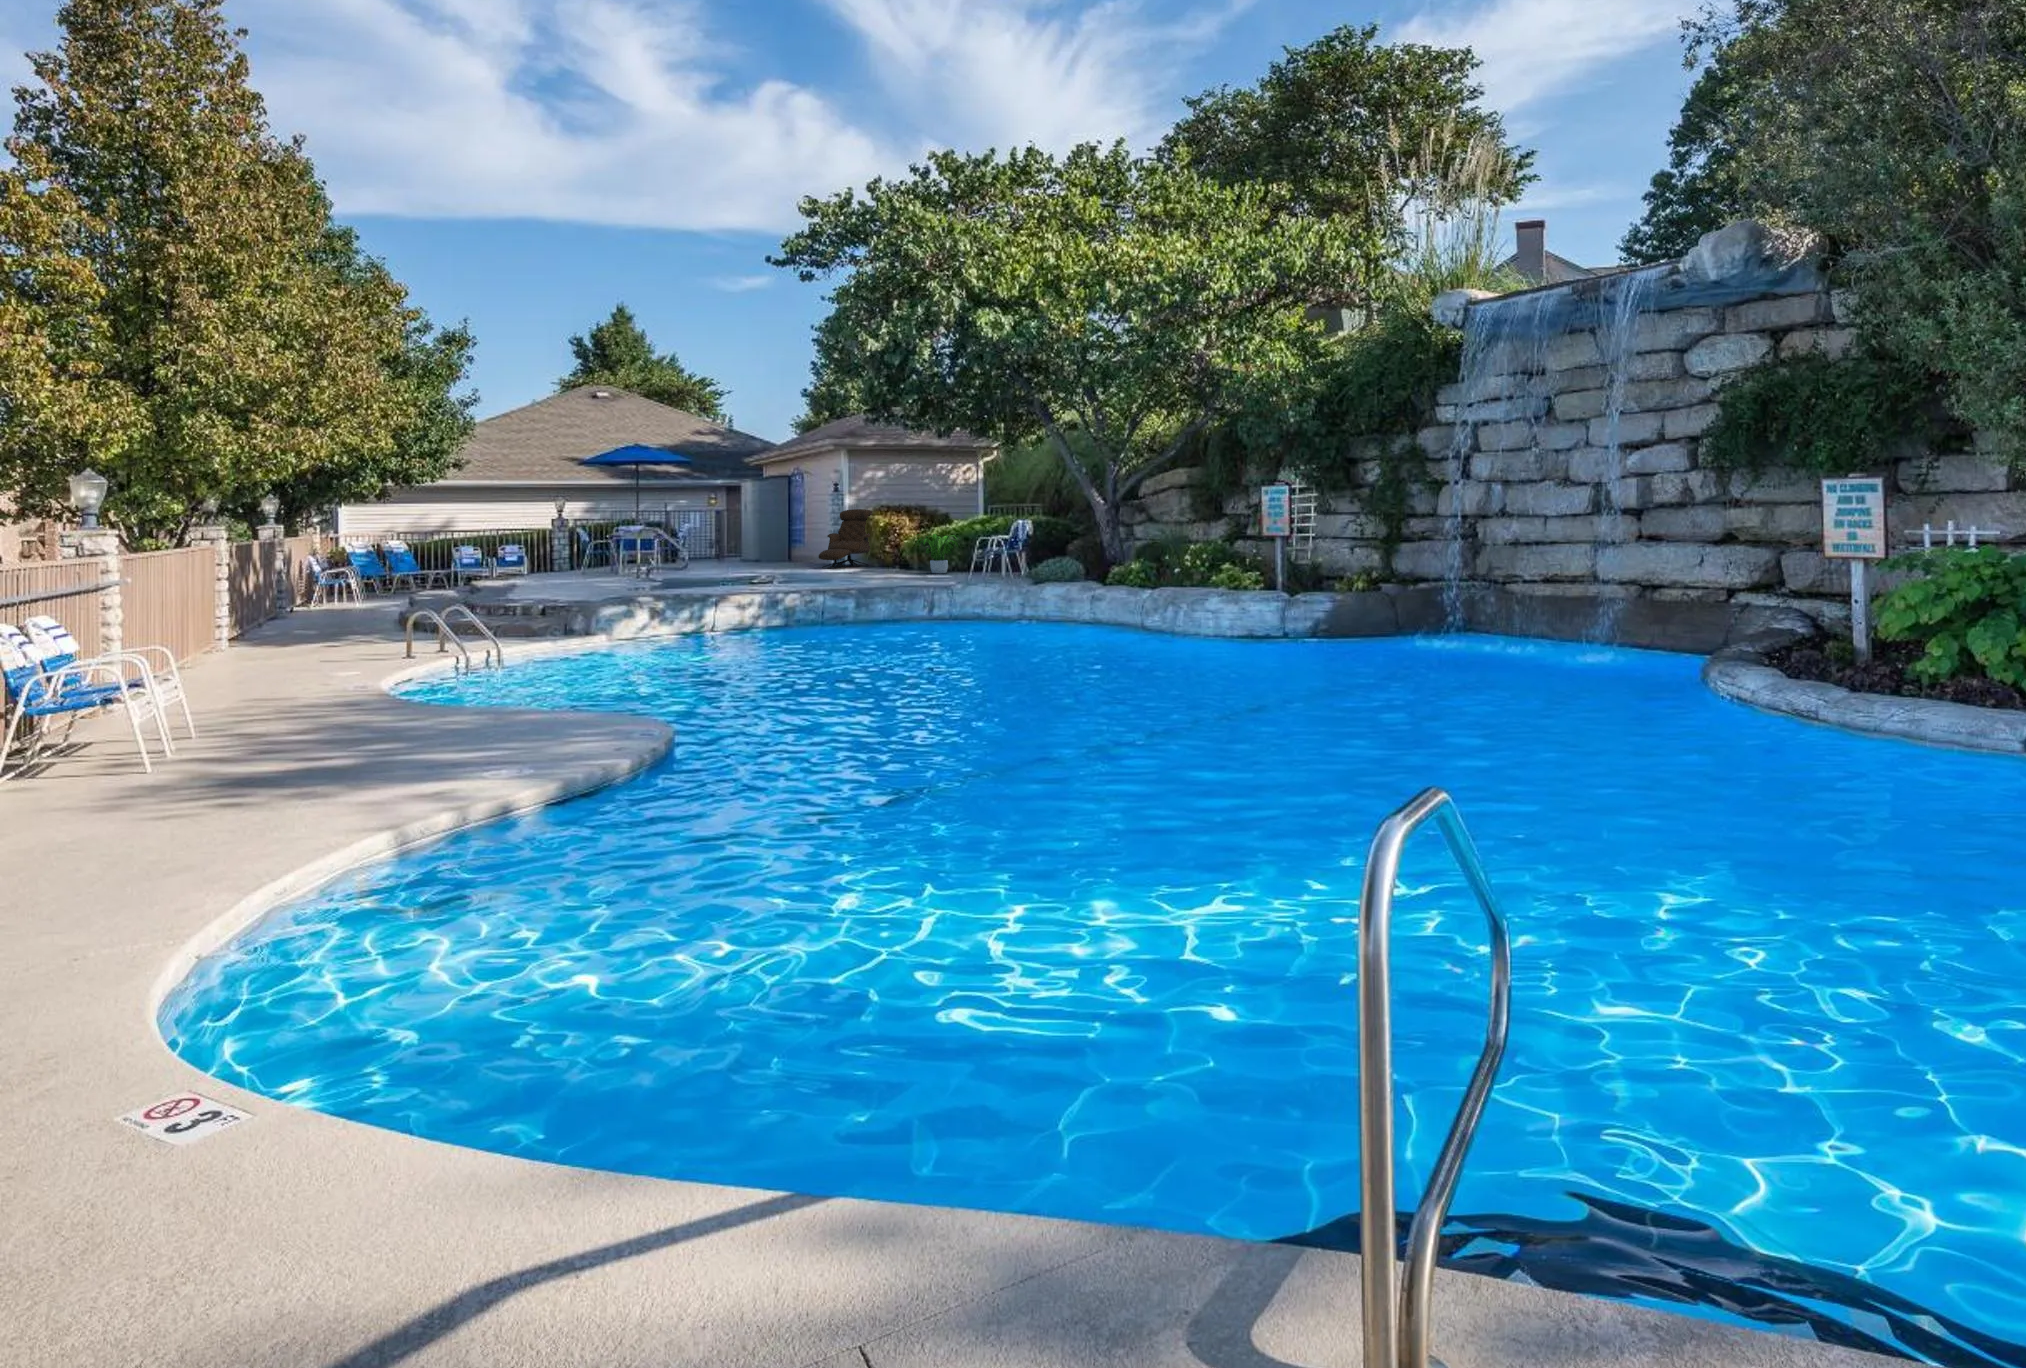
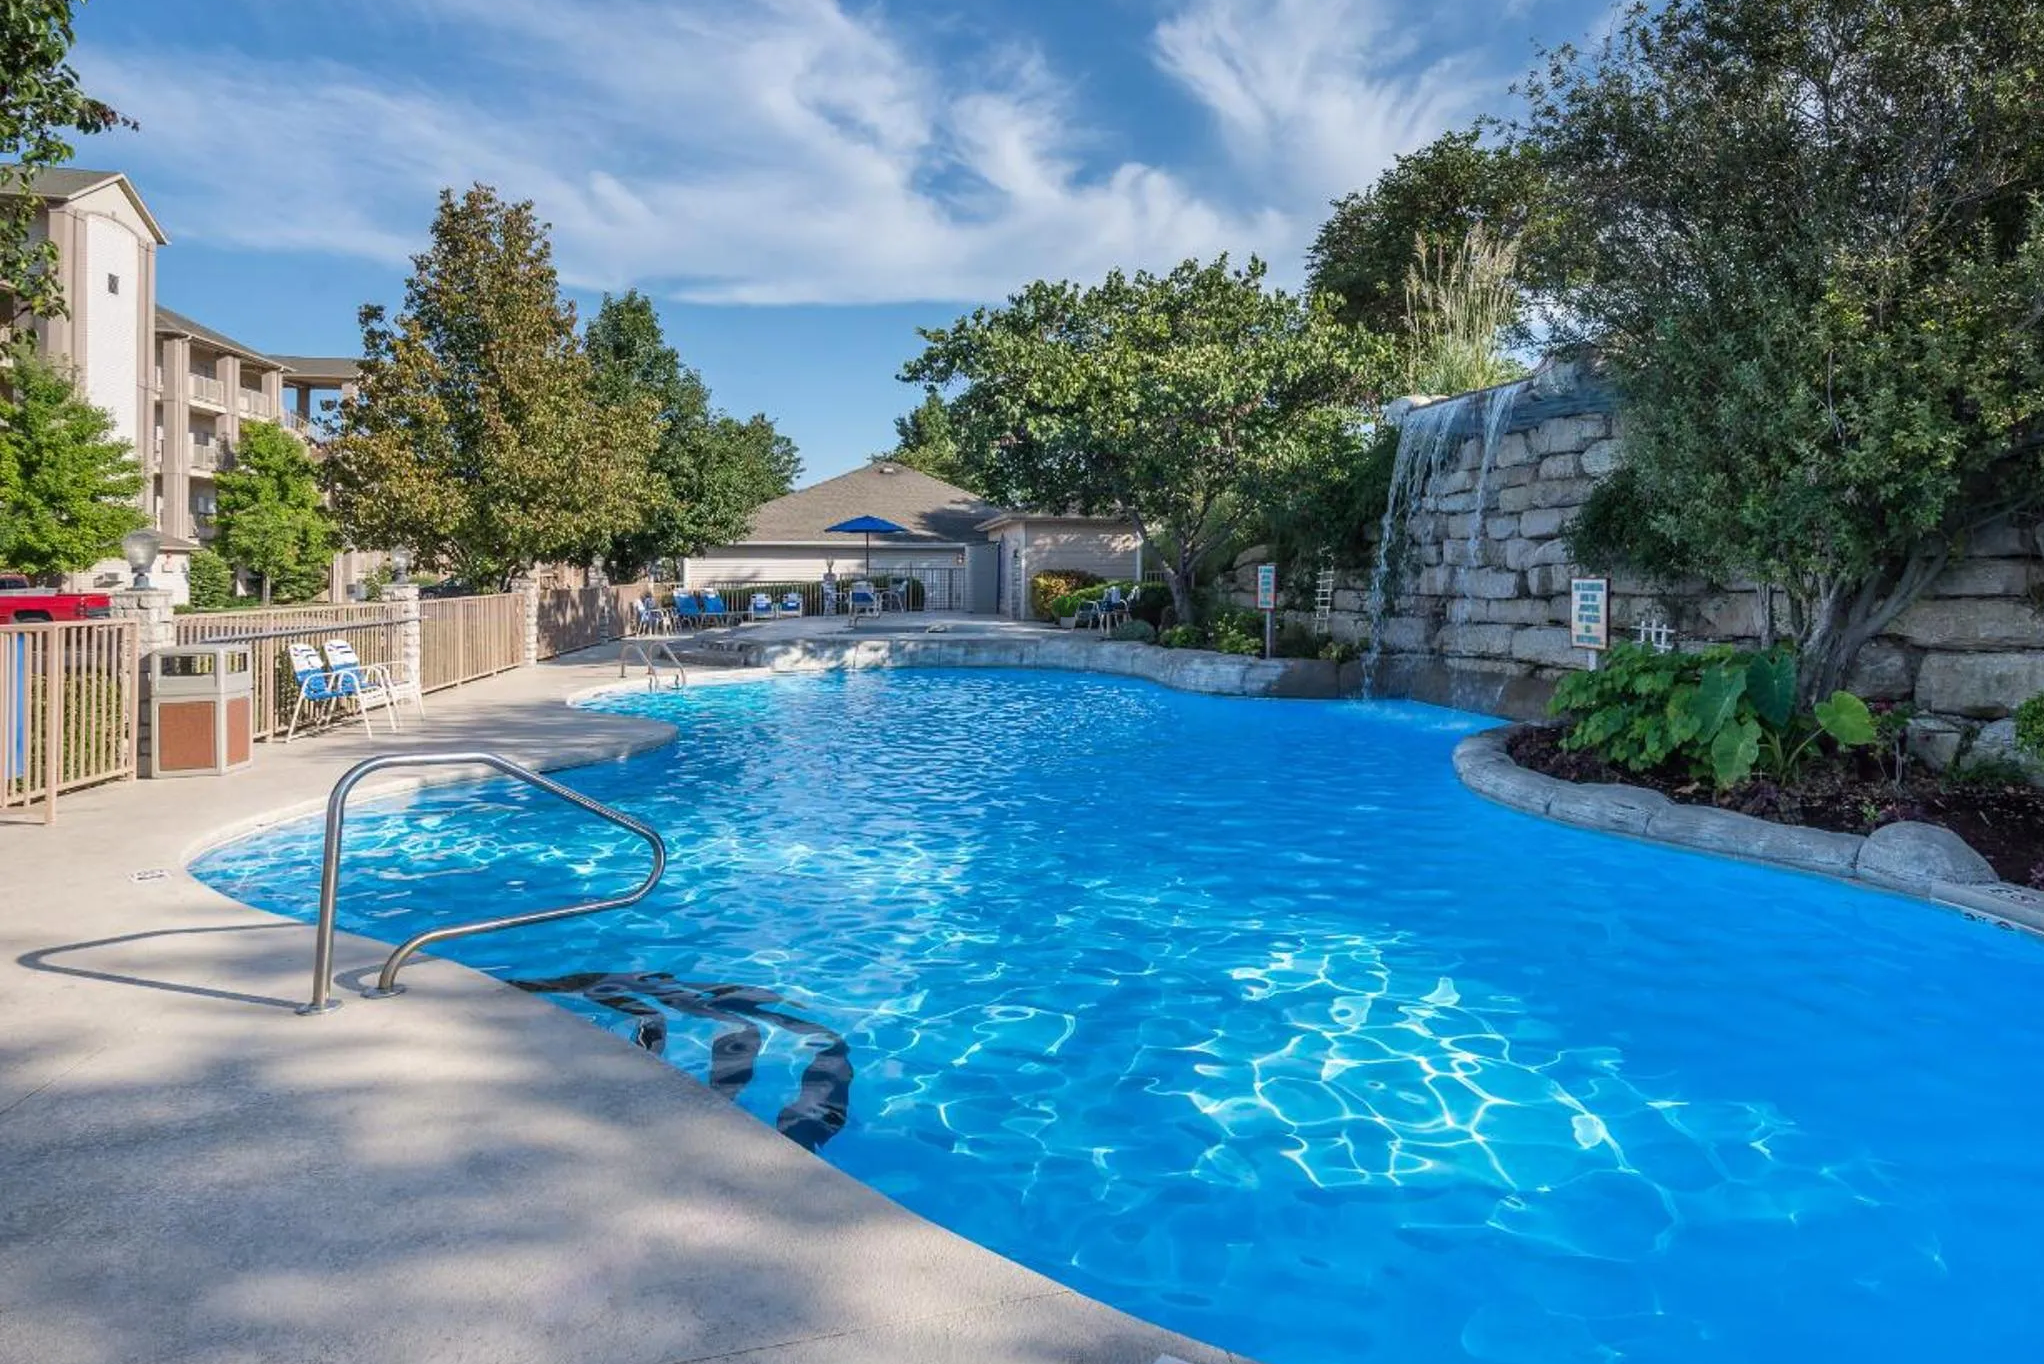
lounge chair: present [819,509,872,568] -> none [991,572,1040,620]

